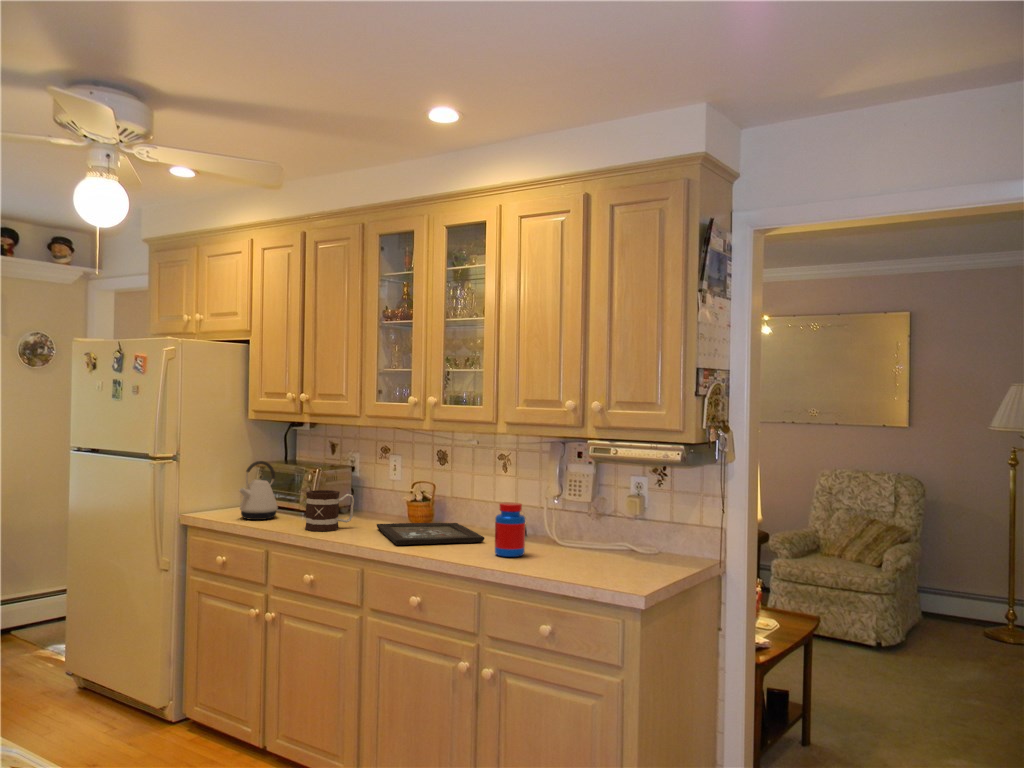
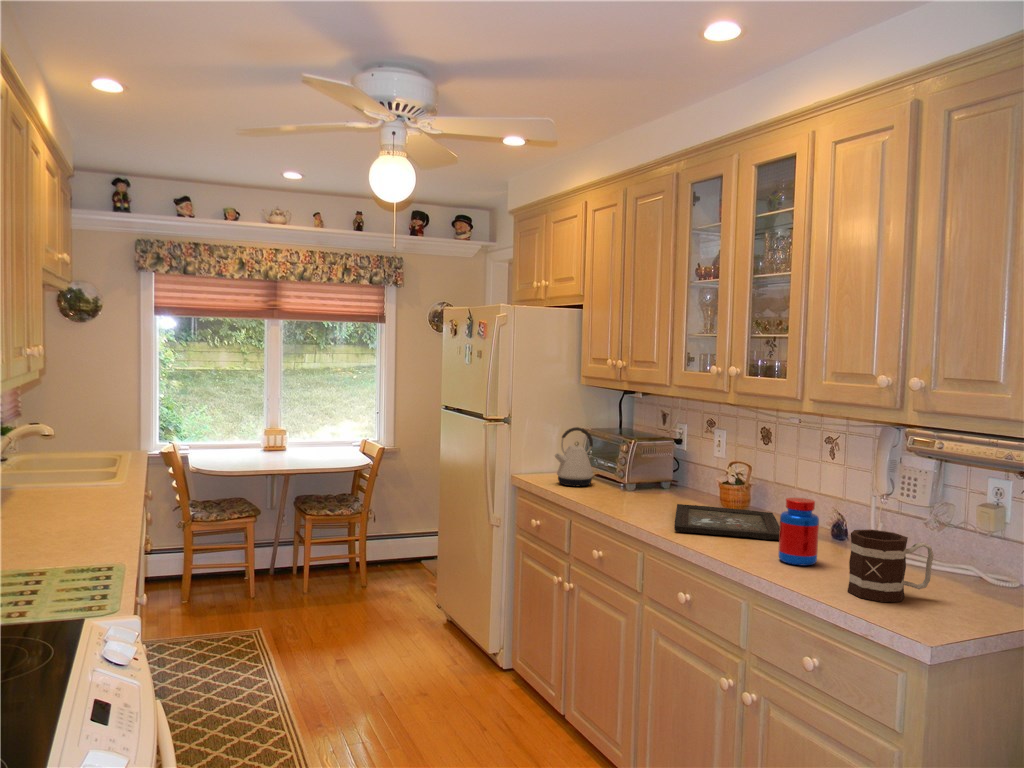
mug: present [305,490,354,531] -> present [848,530,934,602]

